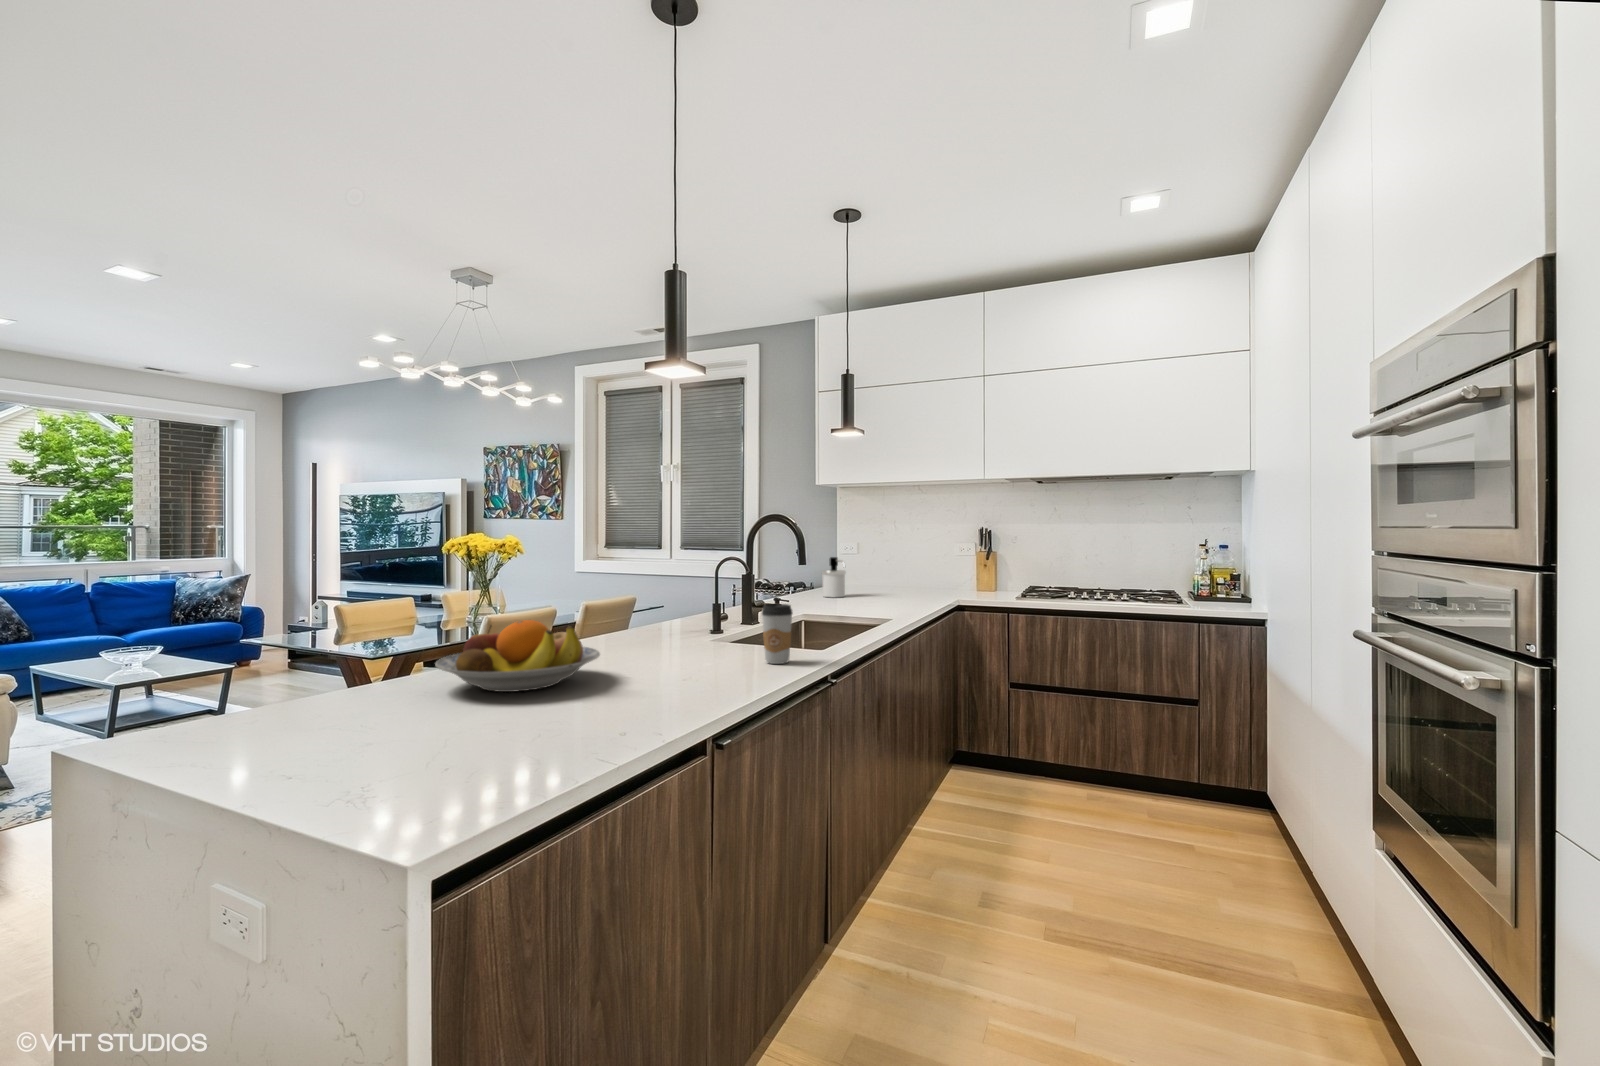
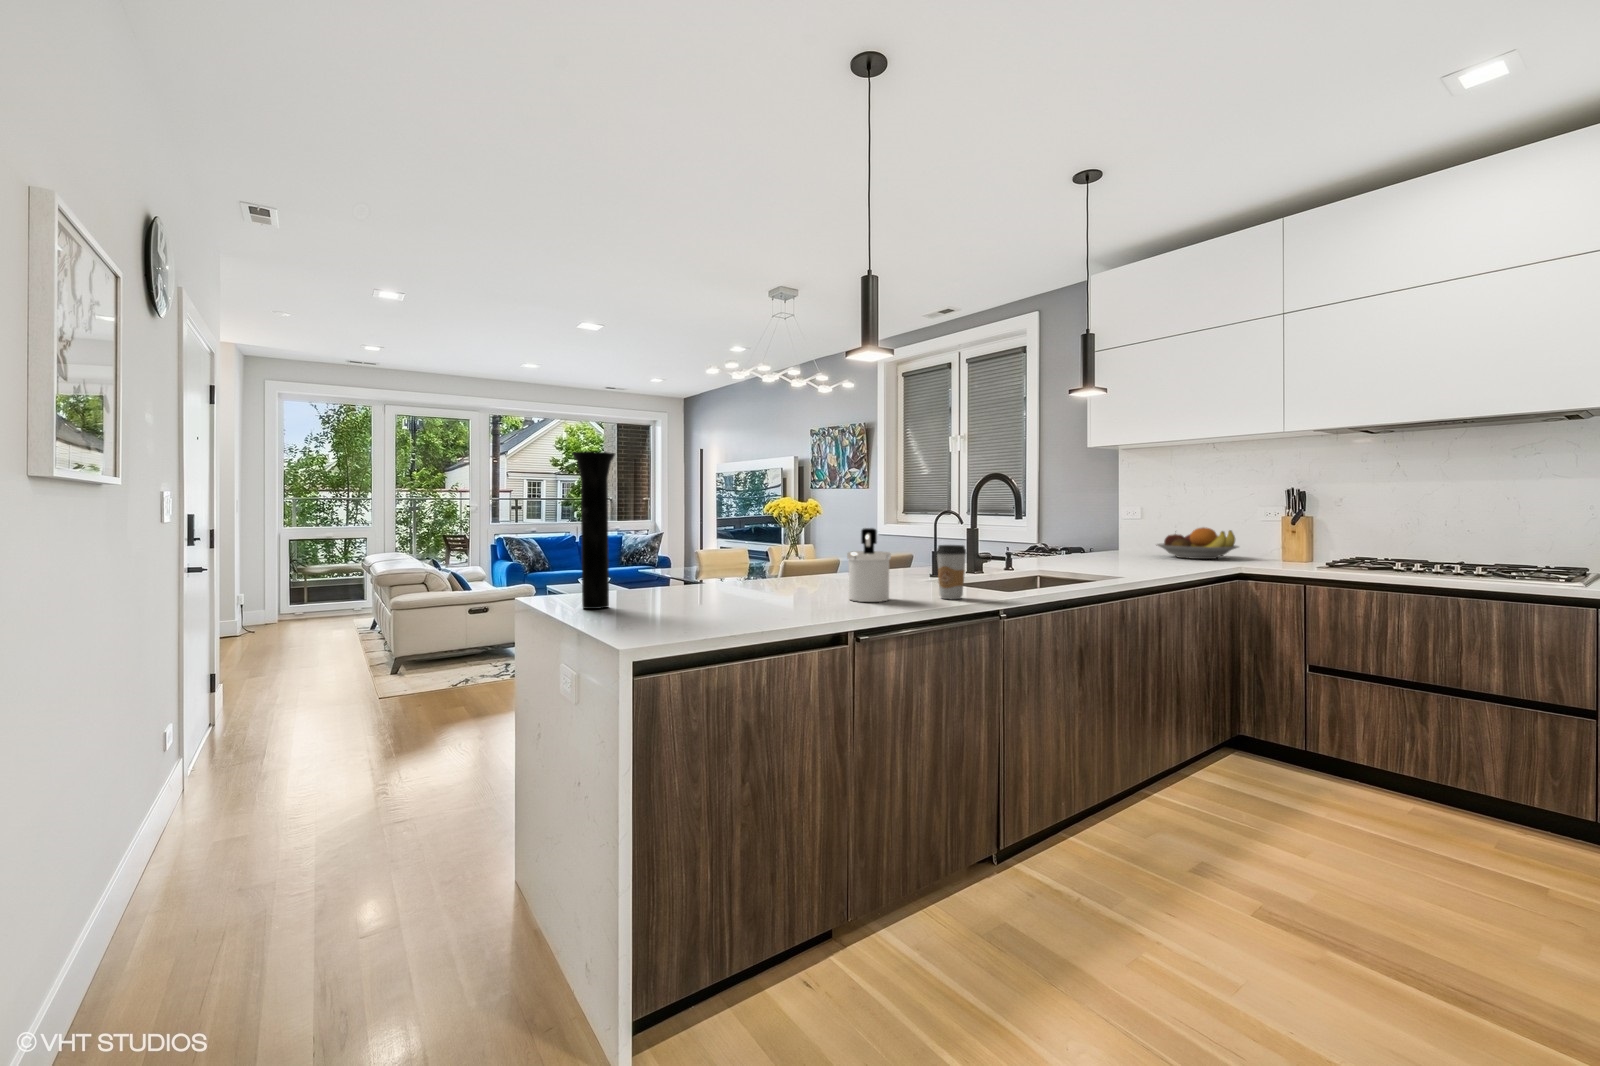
vase: none [301,504,374,733] -> present [572,451,615,609]
soap dispenser: present [822,557,846,598] -> present [847,528,891,602]
fruit bowl: present [435,620,600,692] -> present [1157,527,1239,559]

